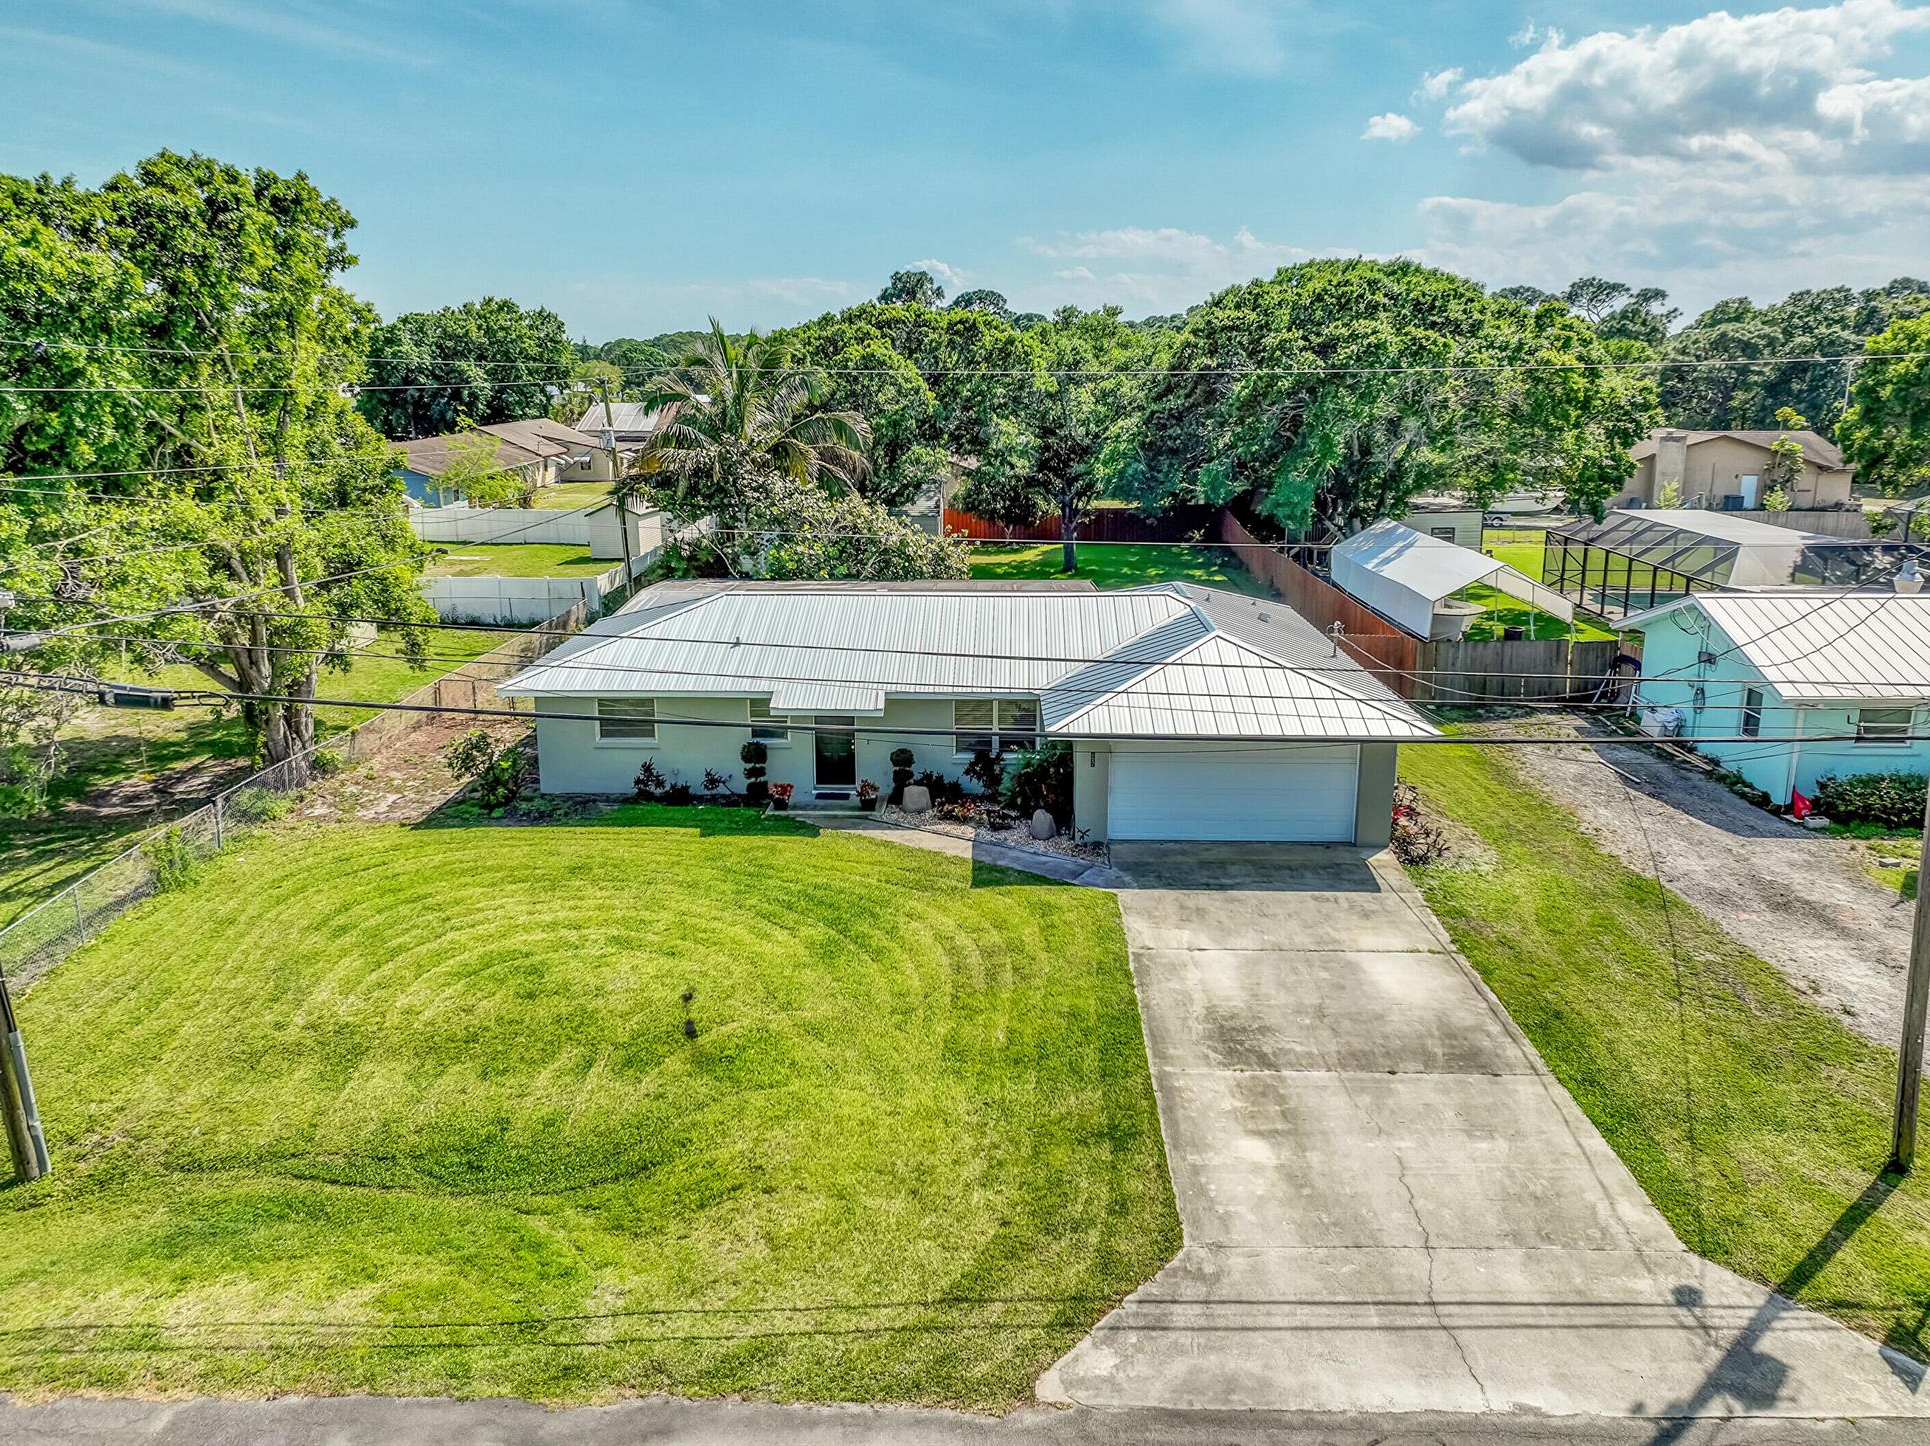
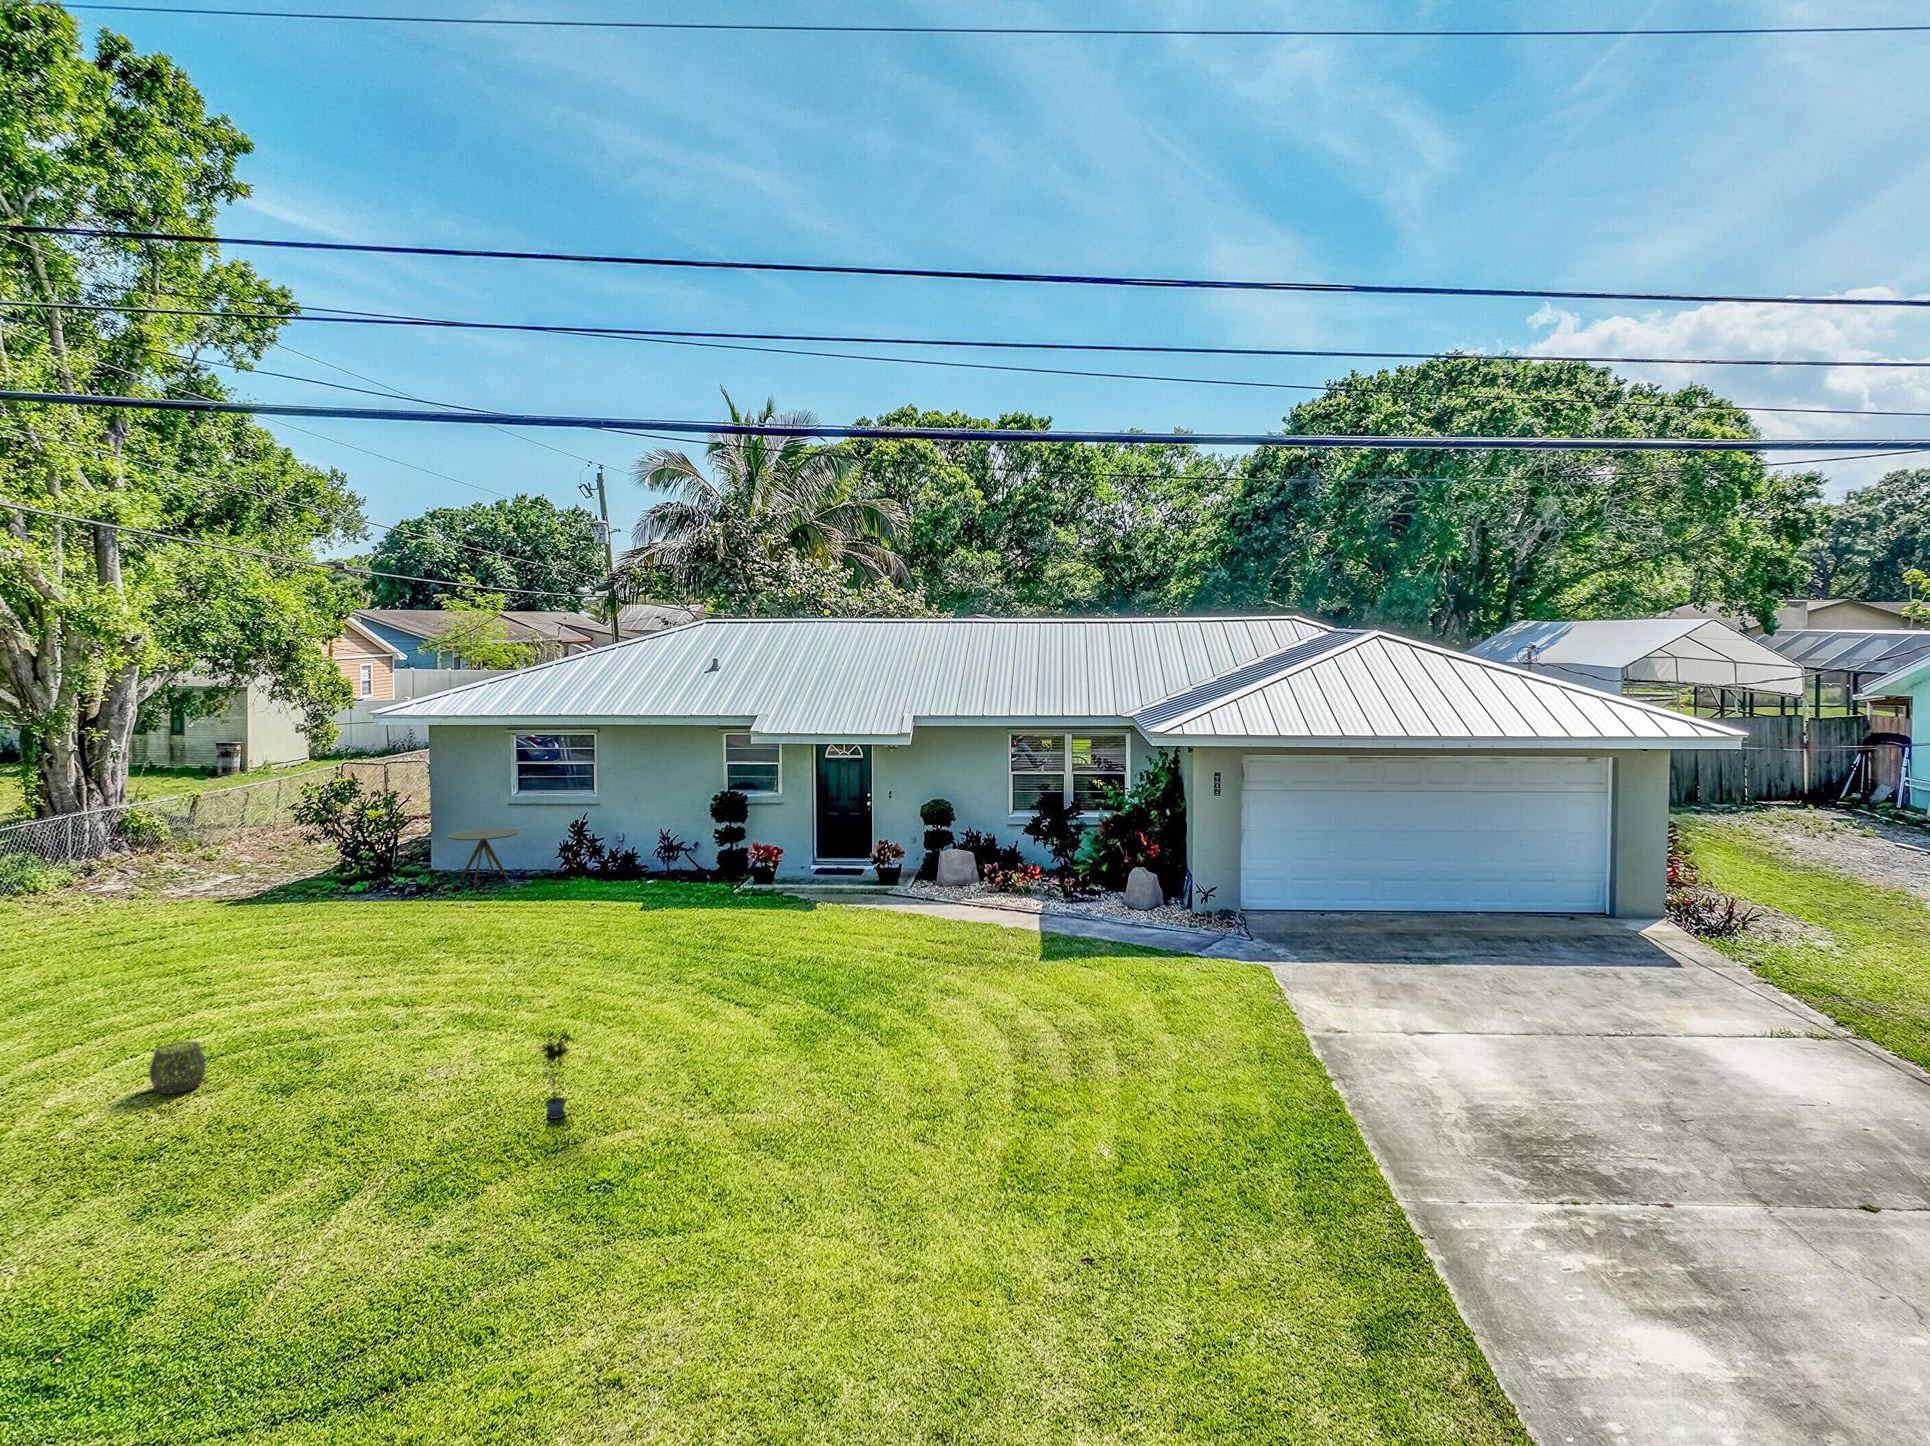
round table: none [556,767,605,810] -> present [447,828,519,883]
woven basket: none [450,983,480,1015] -> present [150,1042,206,1094]

